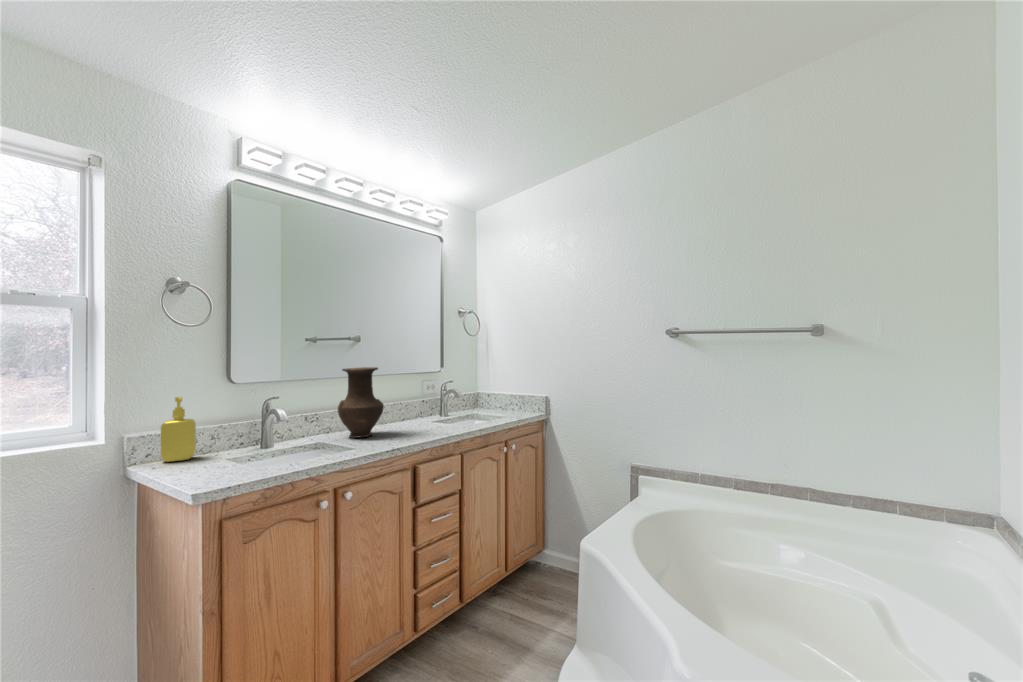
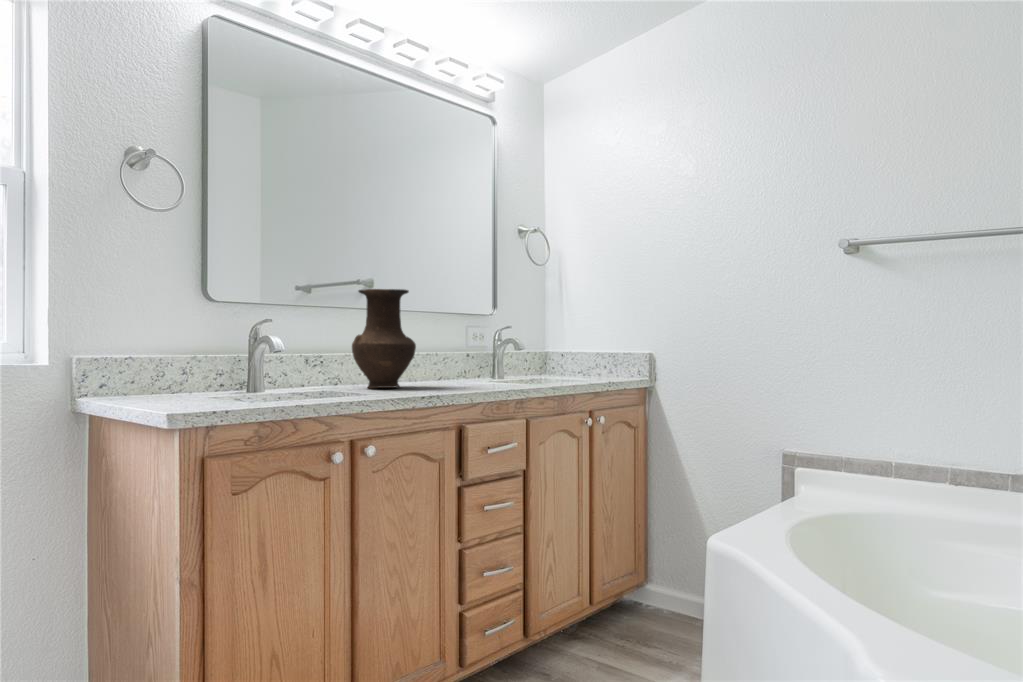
soap dispenser: present [161,397,196,462] -> none [118,309,163,397]

